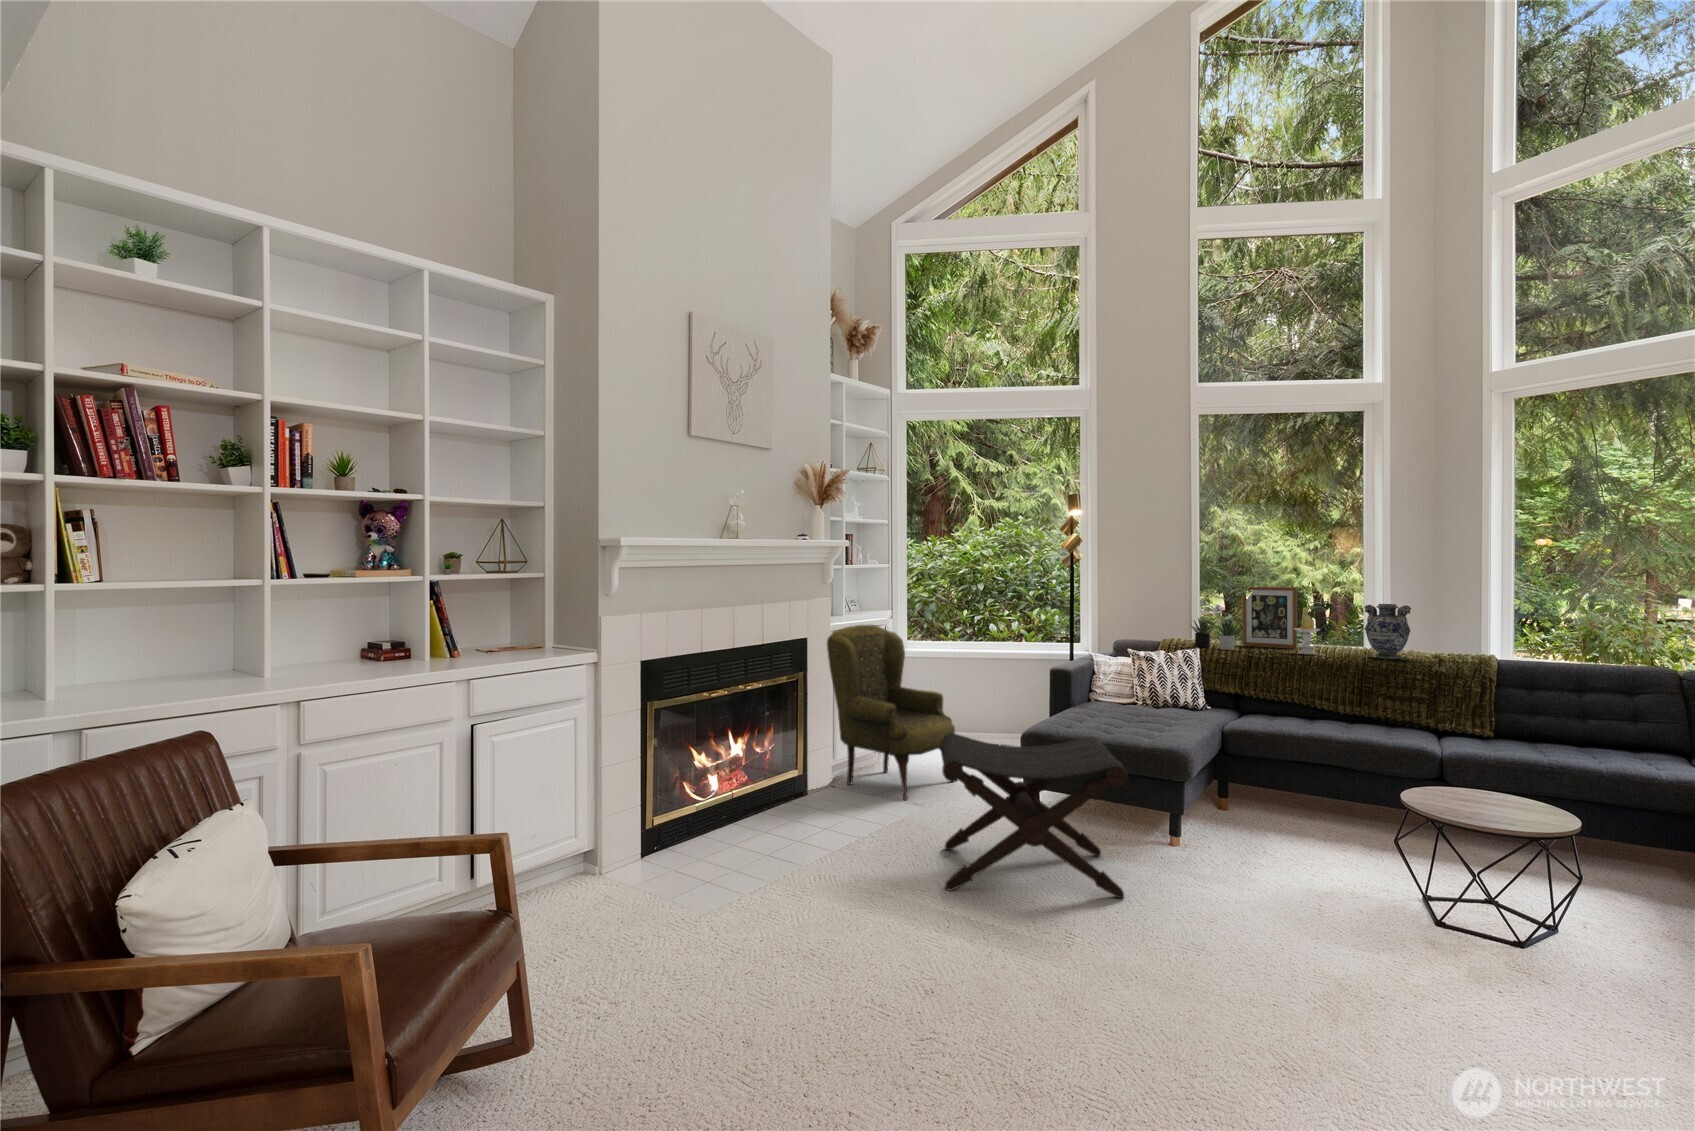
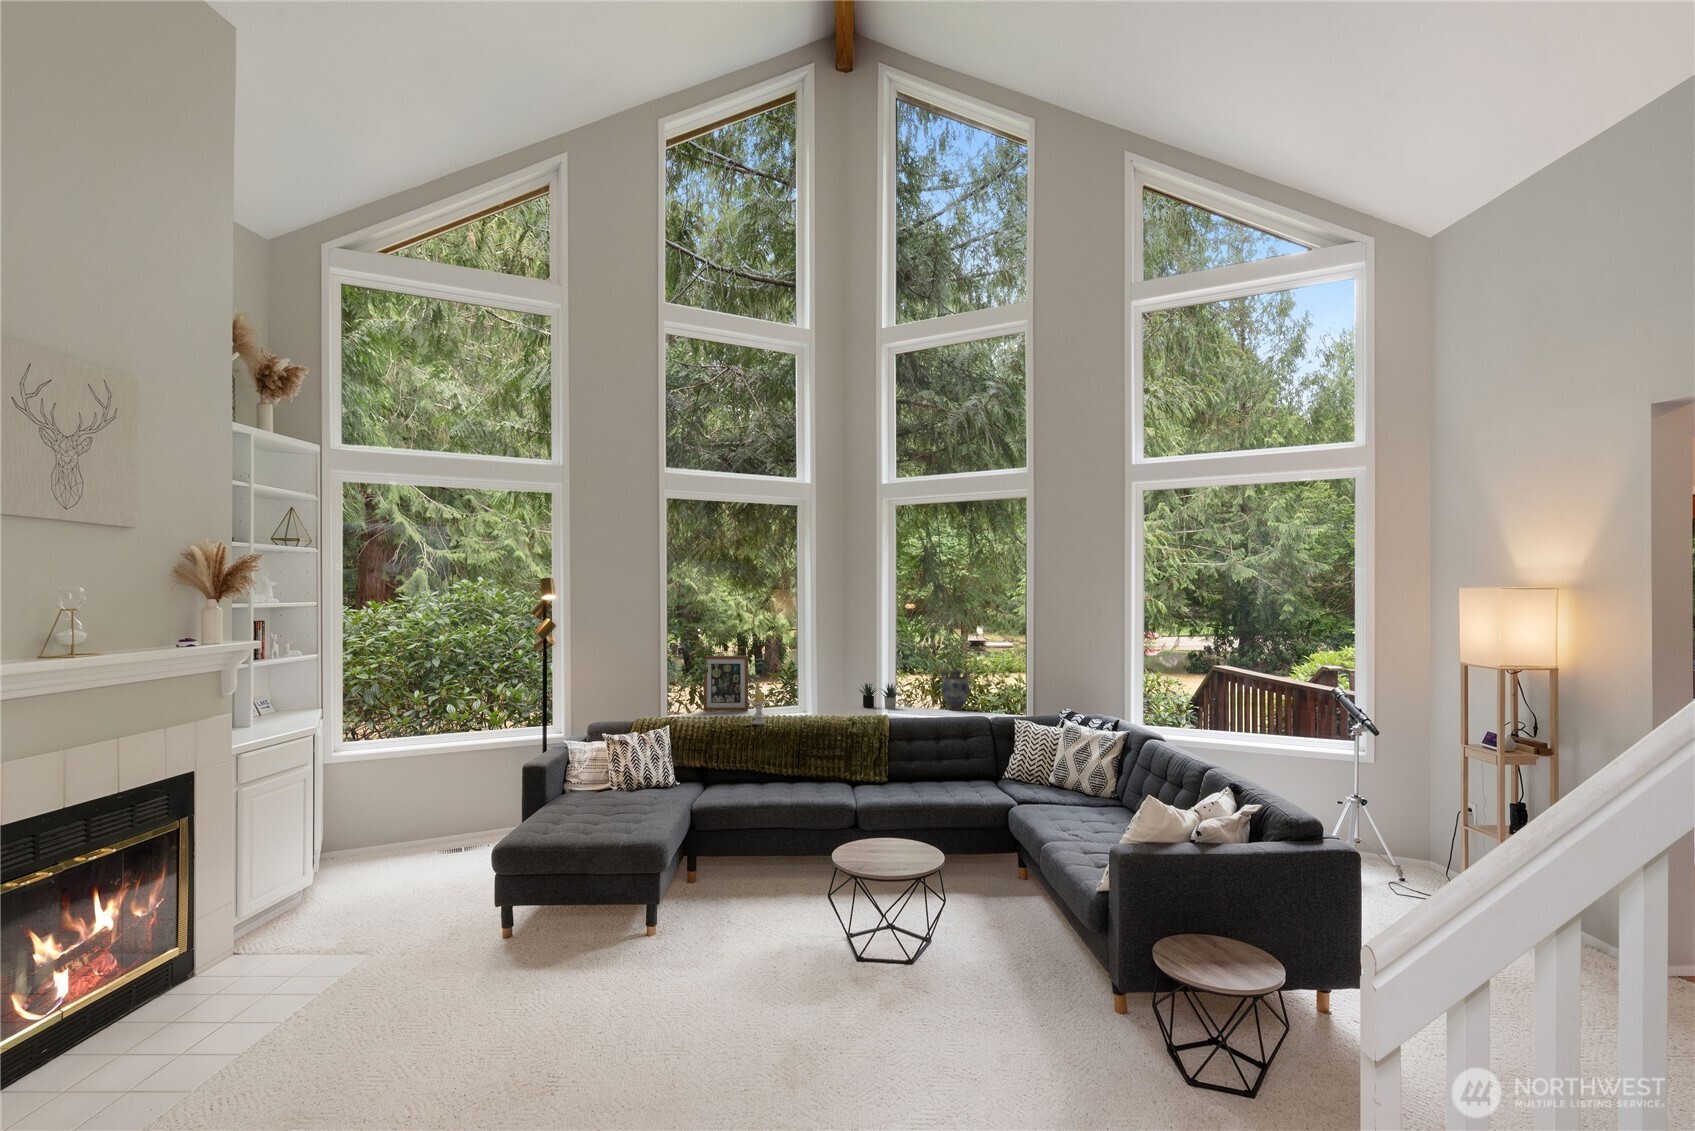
decorative vase: present [1364,604,1411,659] -> present [941,670,971,710]
succulent plant: present [1190,618,1242,650] -> present [859,683,900,709]
armchair: present [827,625,955,800] -> none [228,741,411,960]
footstool: present [942,733,1128,898] -> none [405,859,619,1086]

